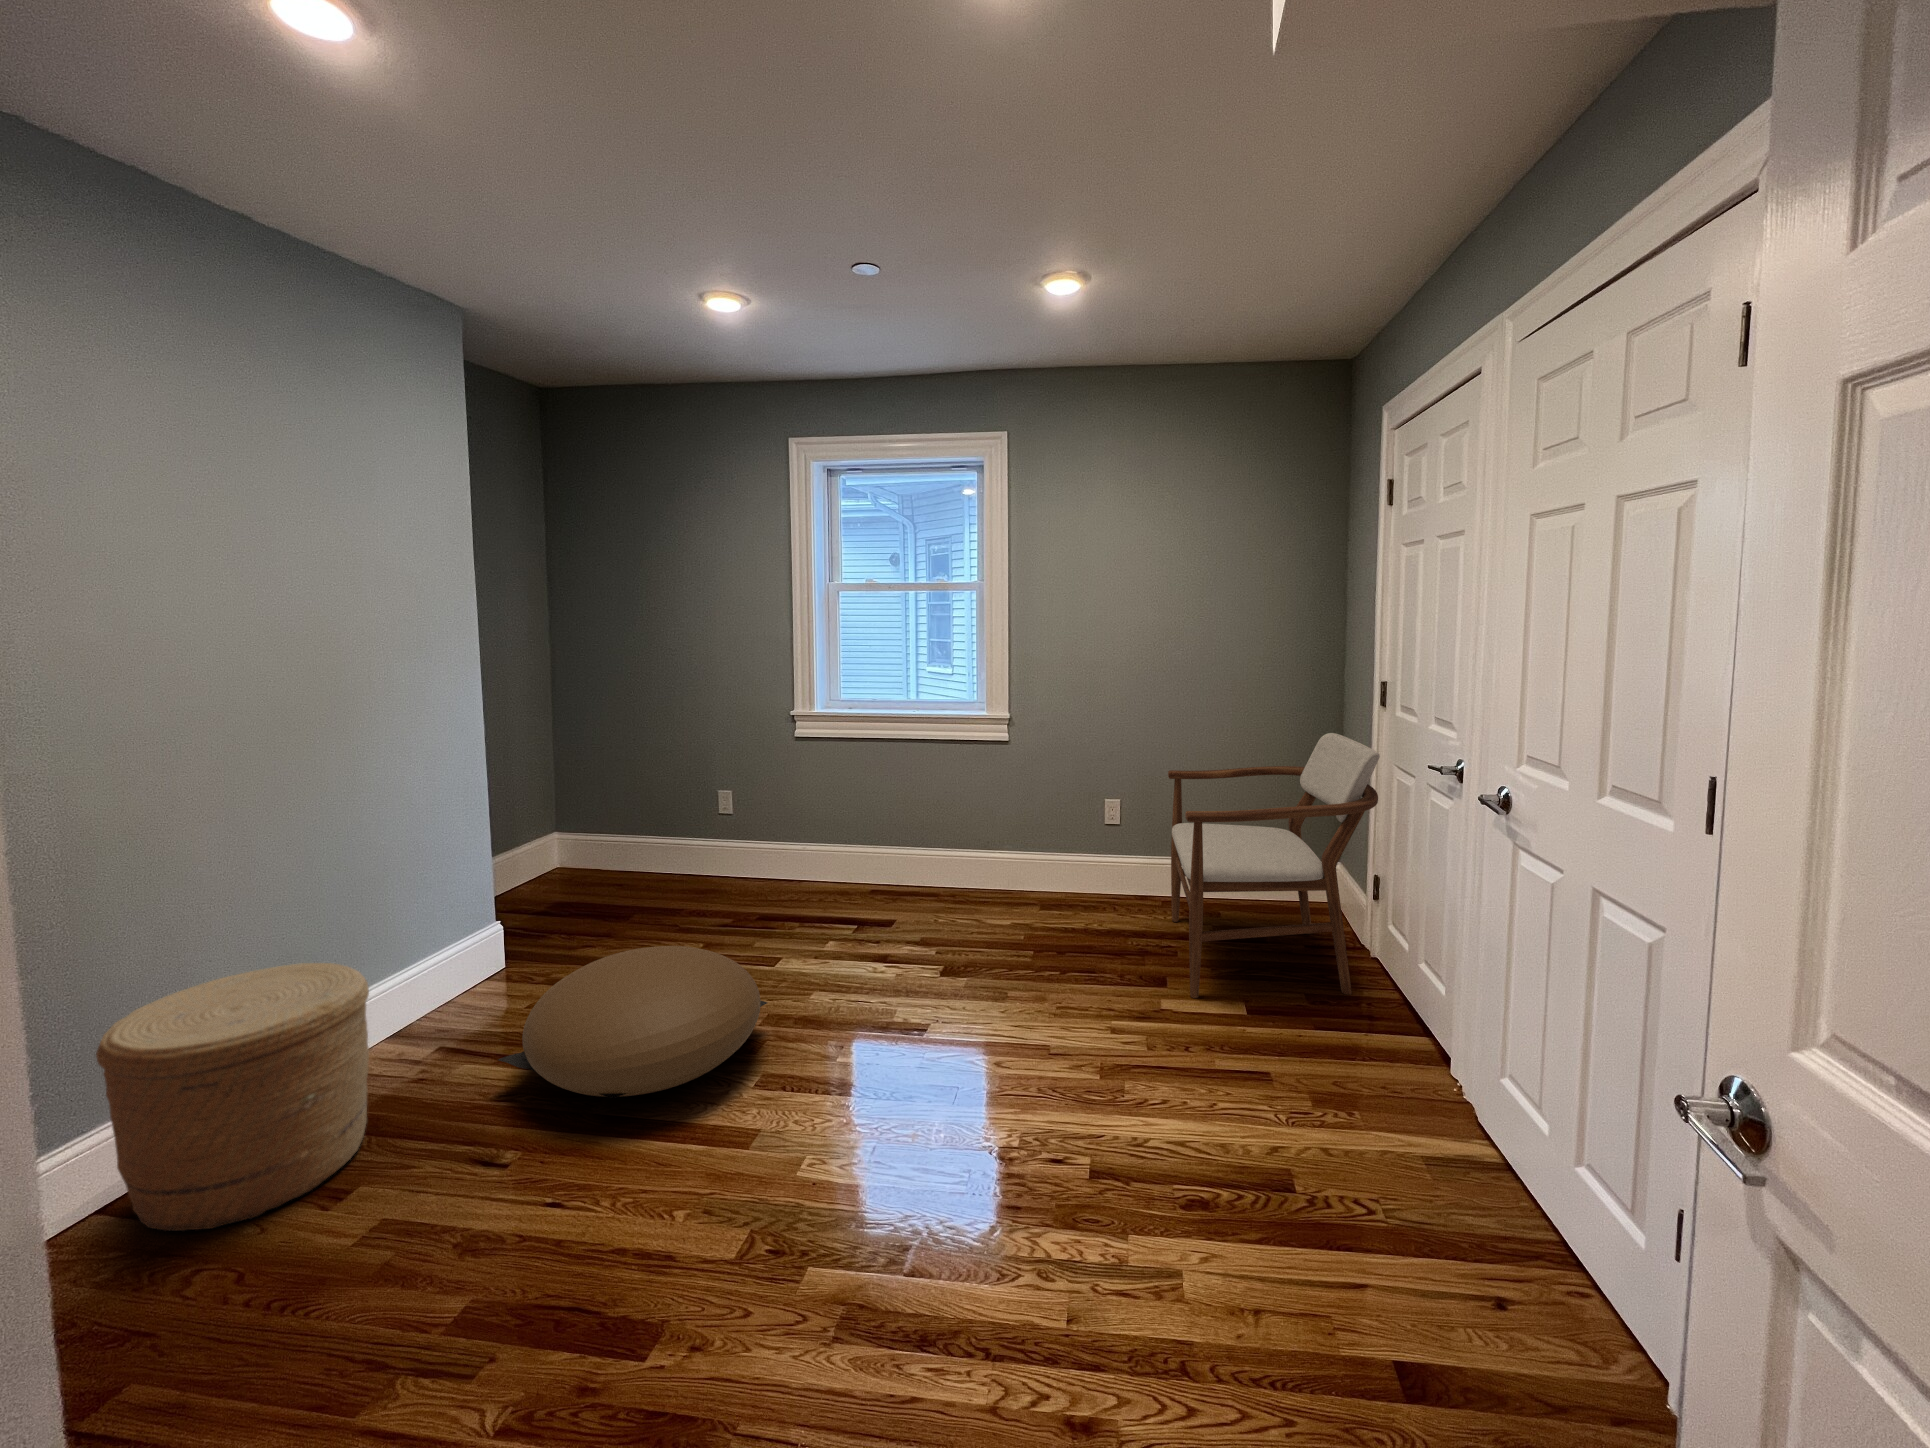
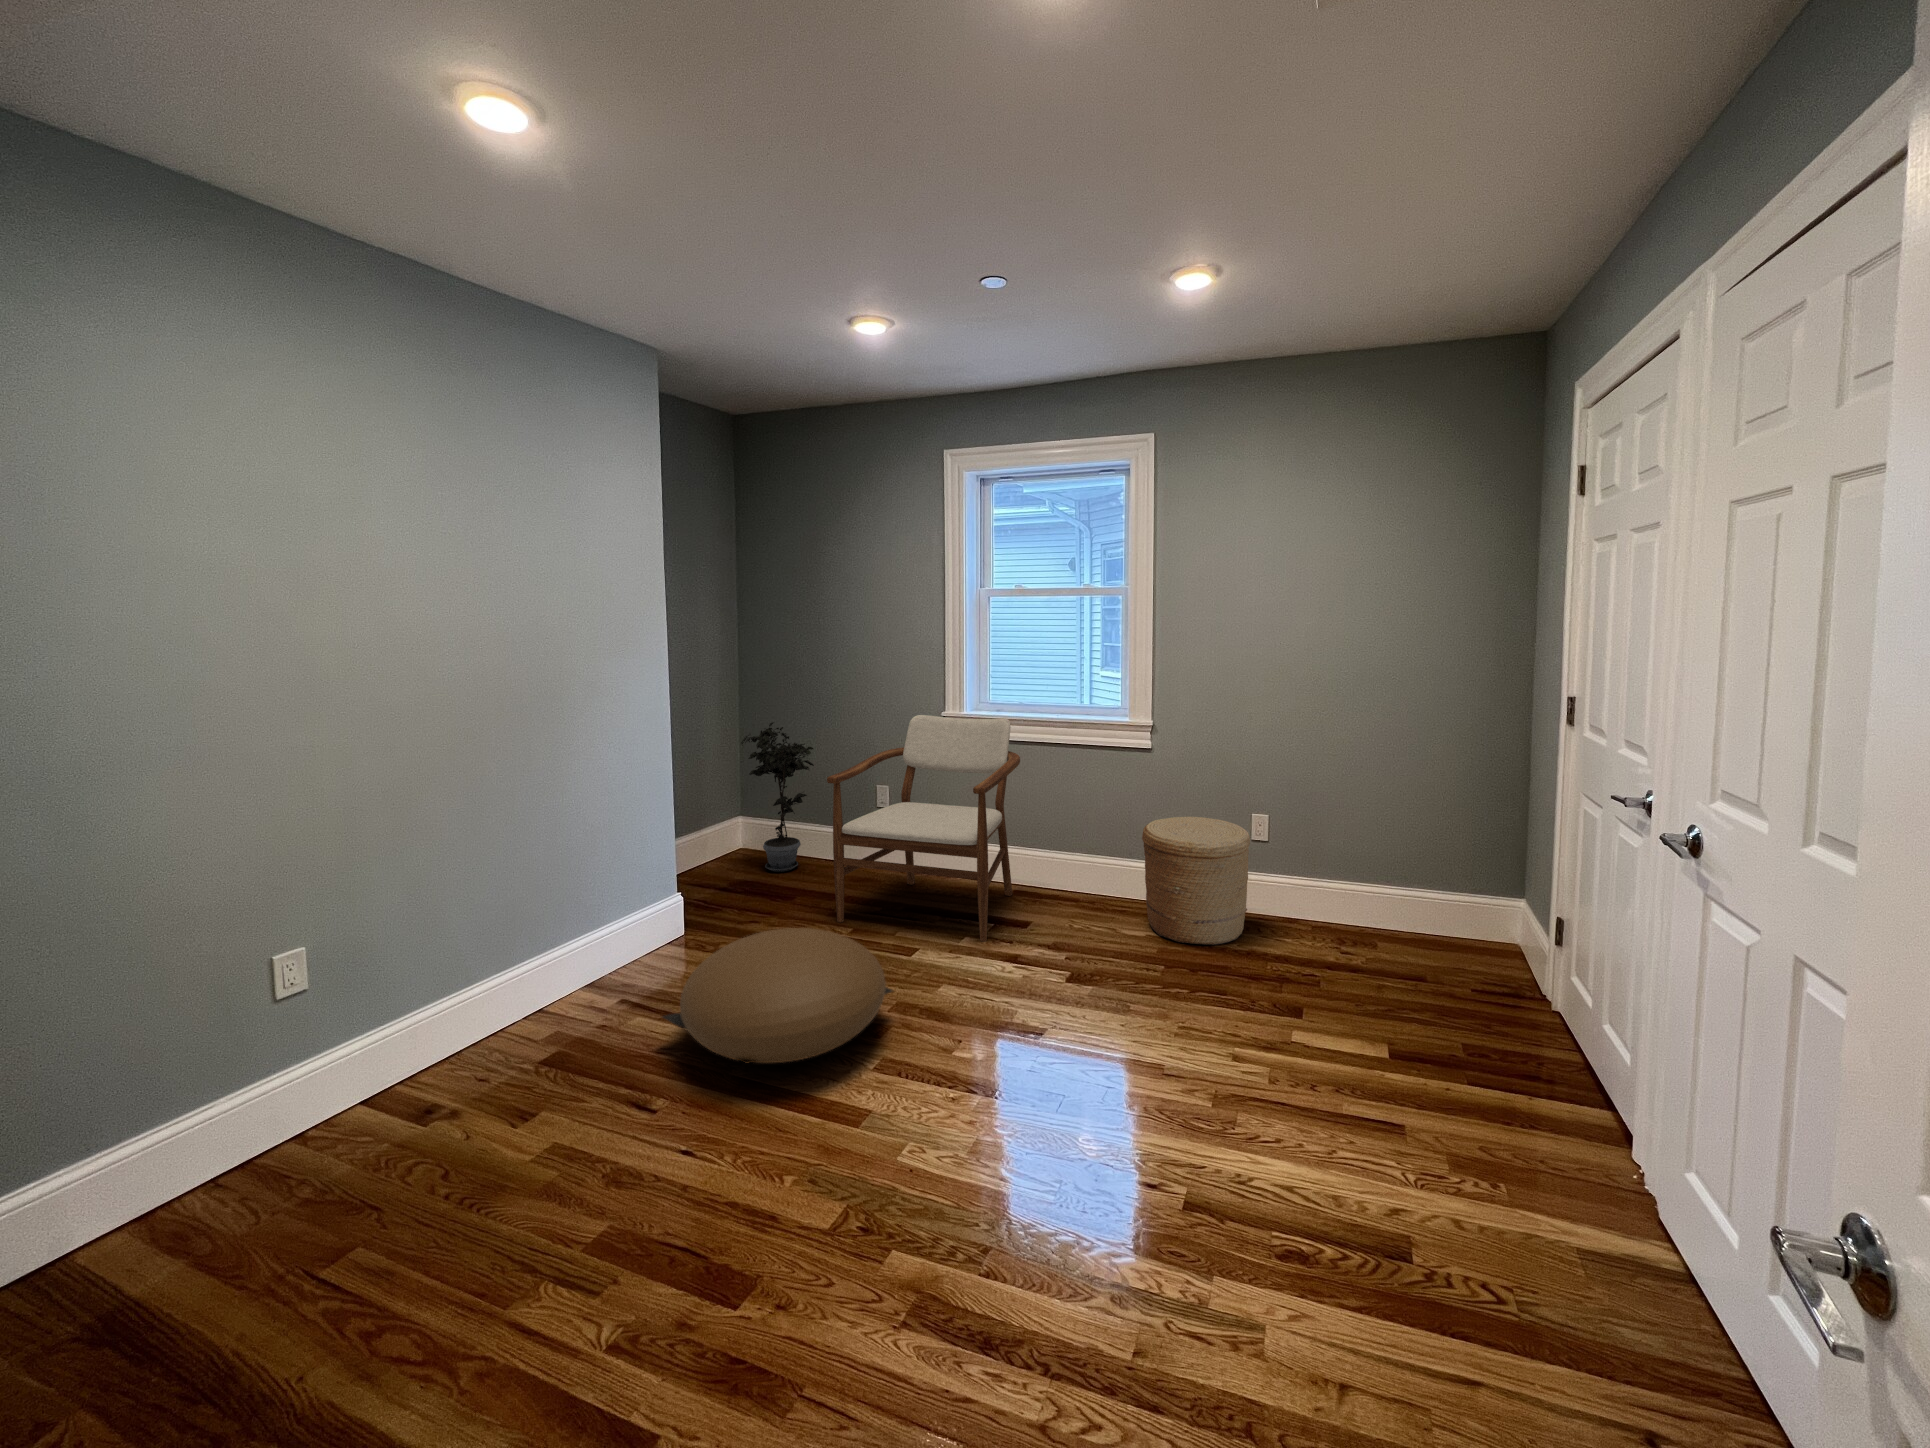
potted plant: none [557,726,647,889] -> present [741,722,814,872]
armchair: present [1168,733,1380,998] -> present [827,715,1020,942]
woven basket: present [96,963,369,1231] -> present [1142,817,1250,945]

